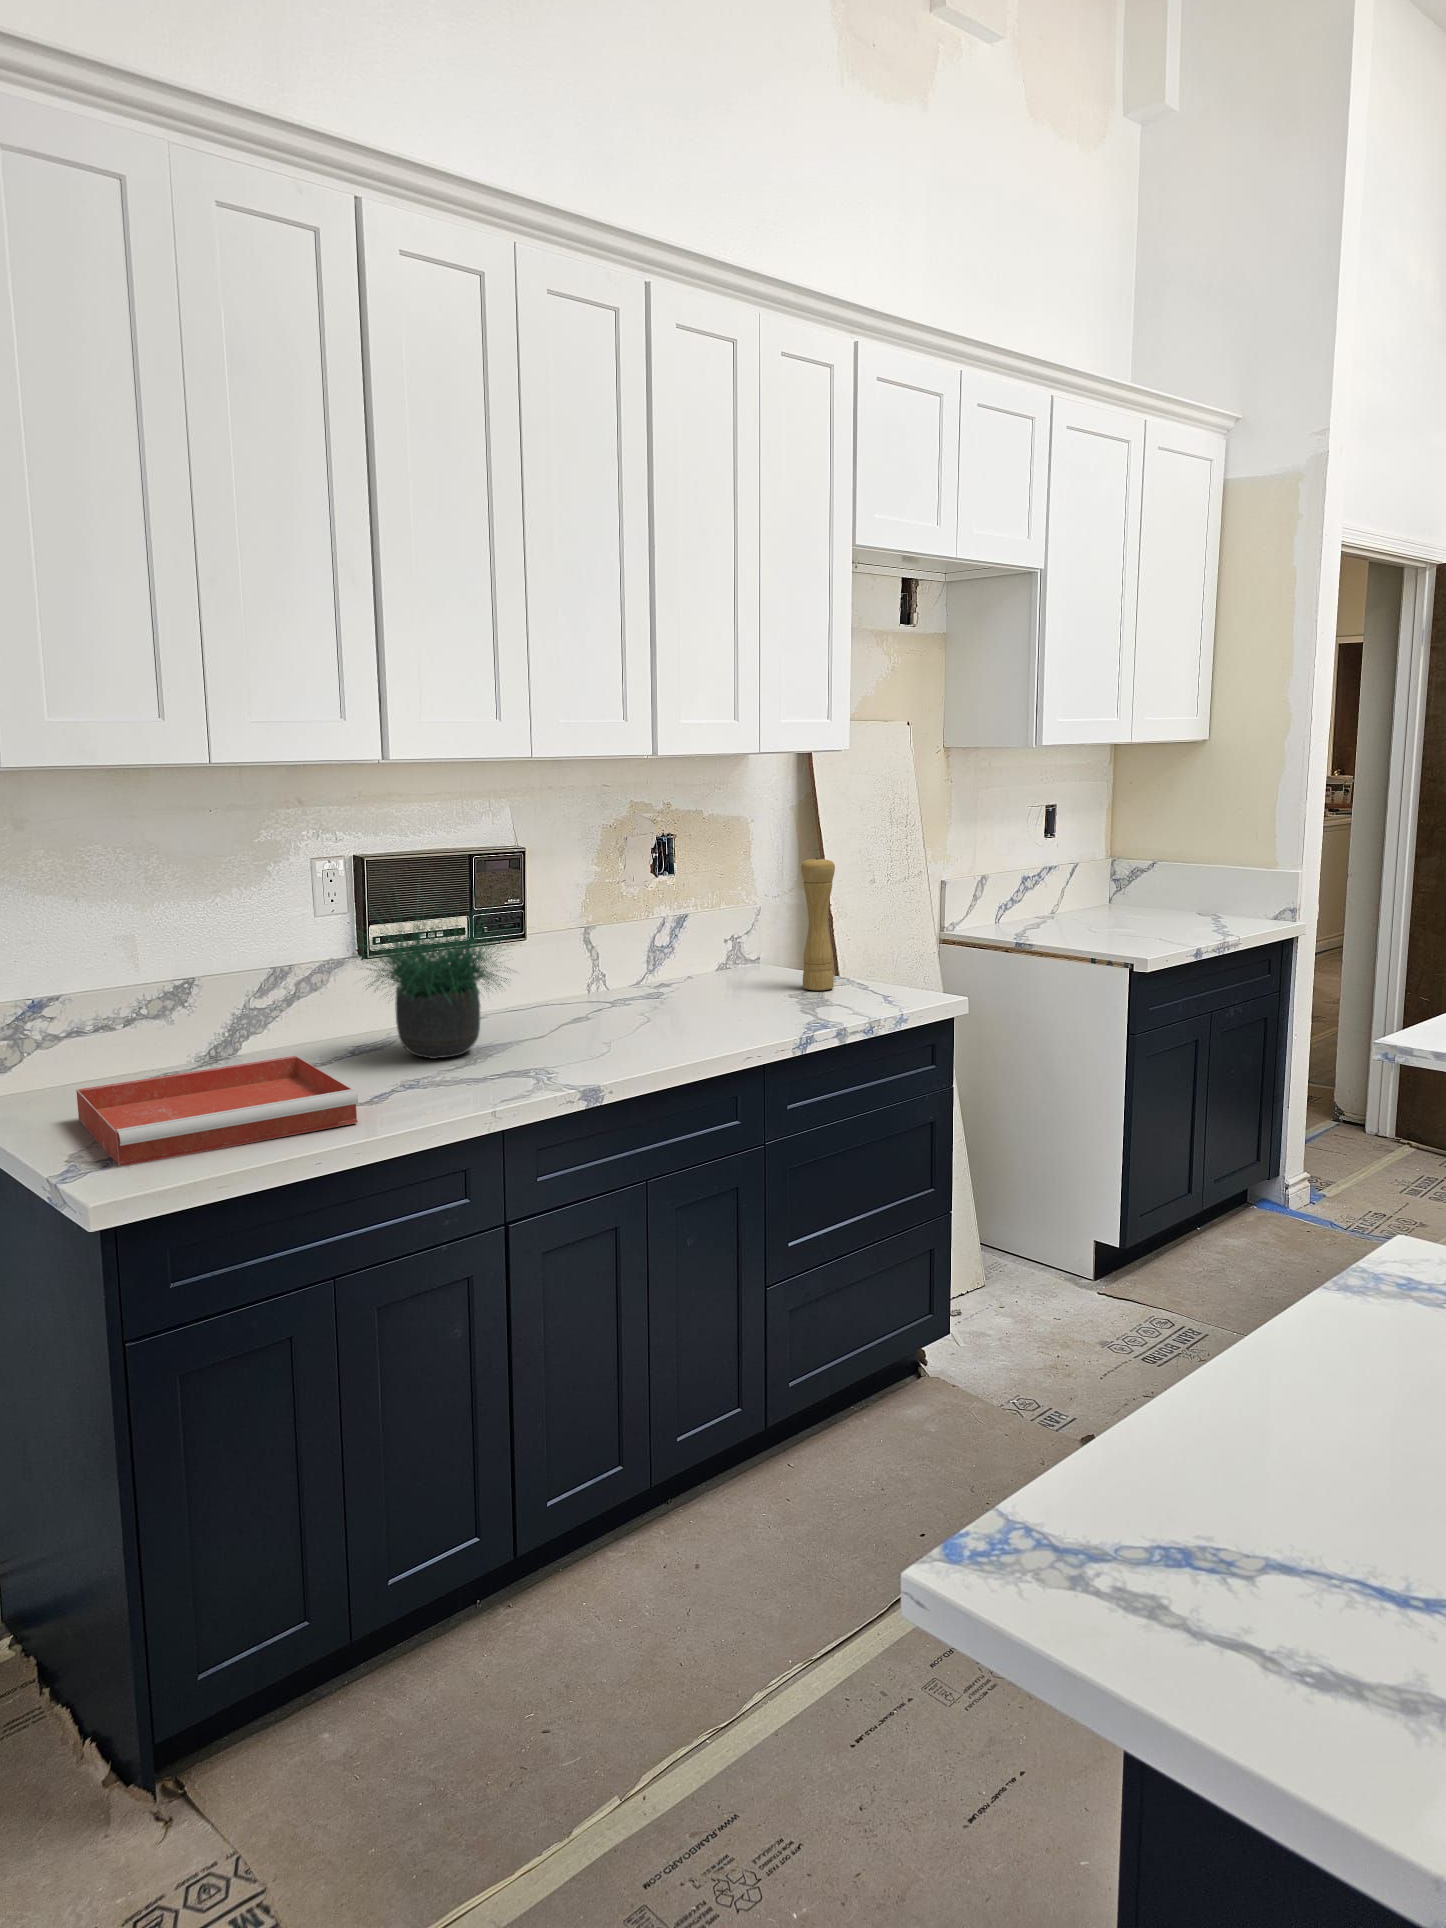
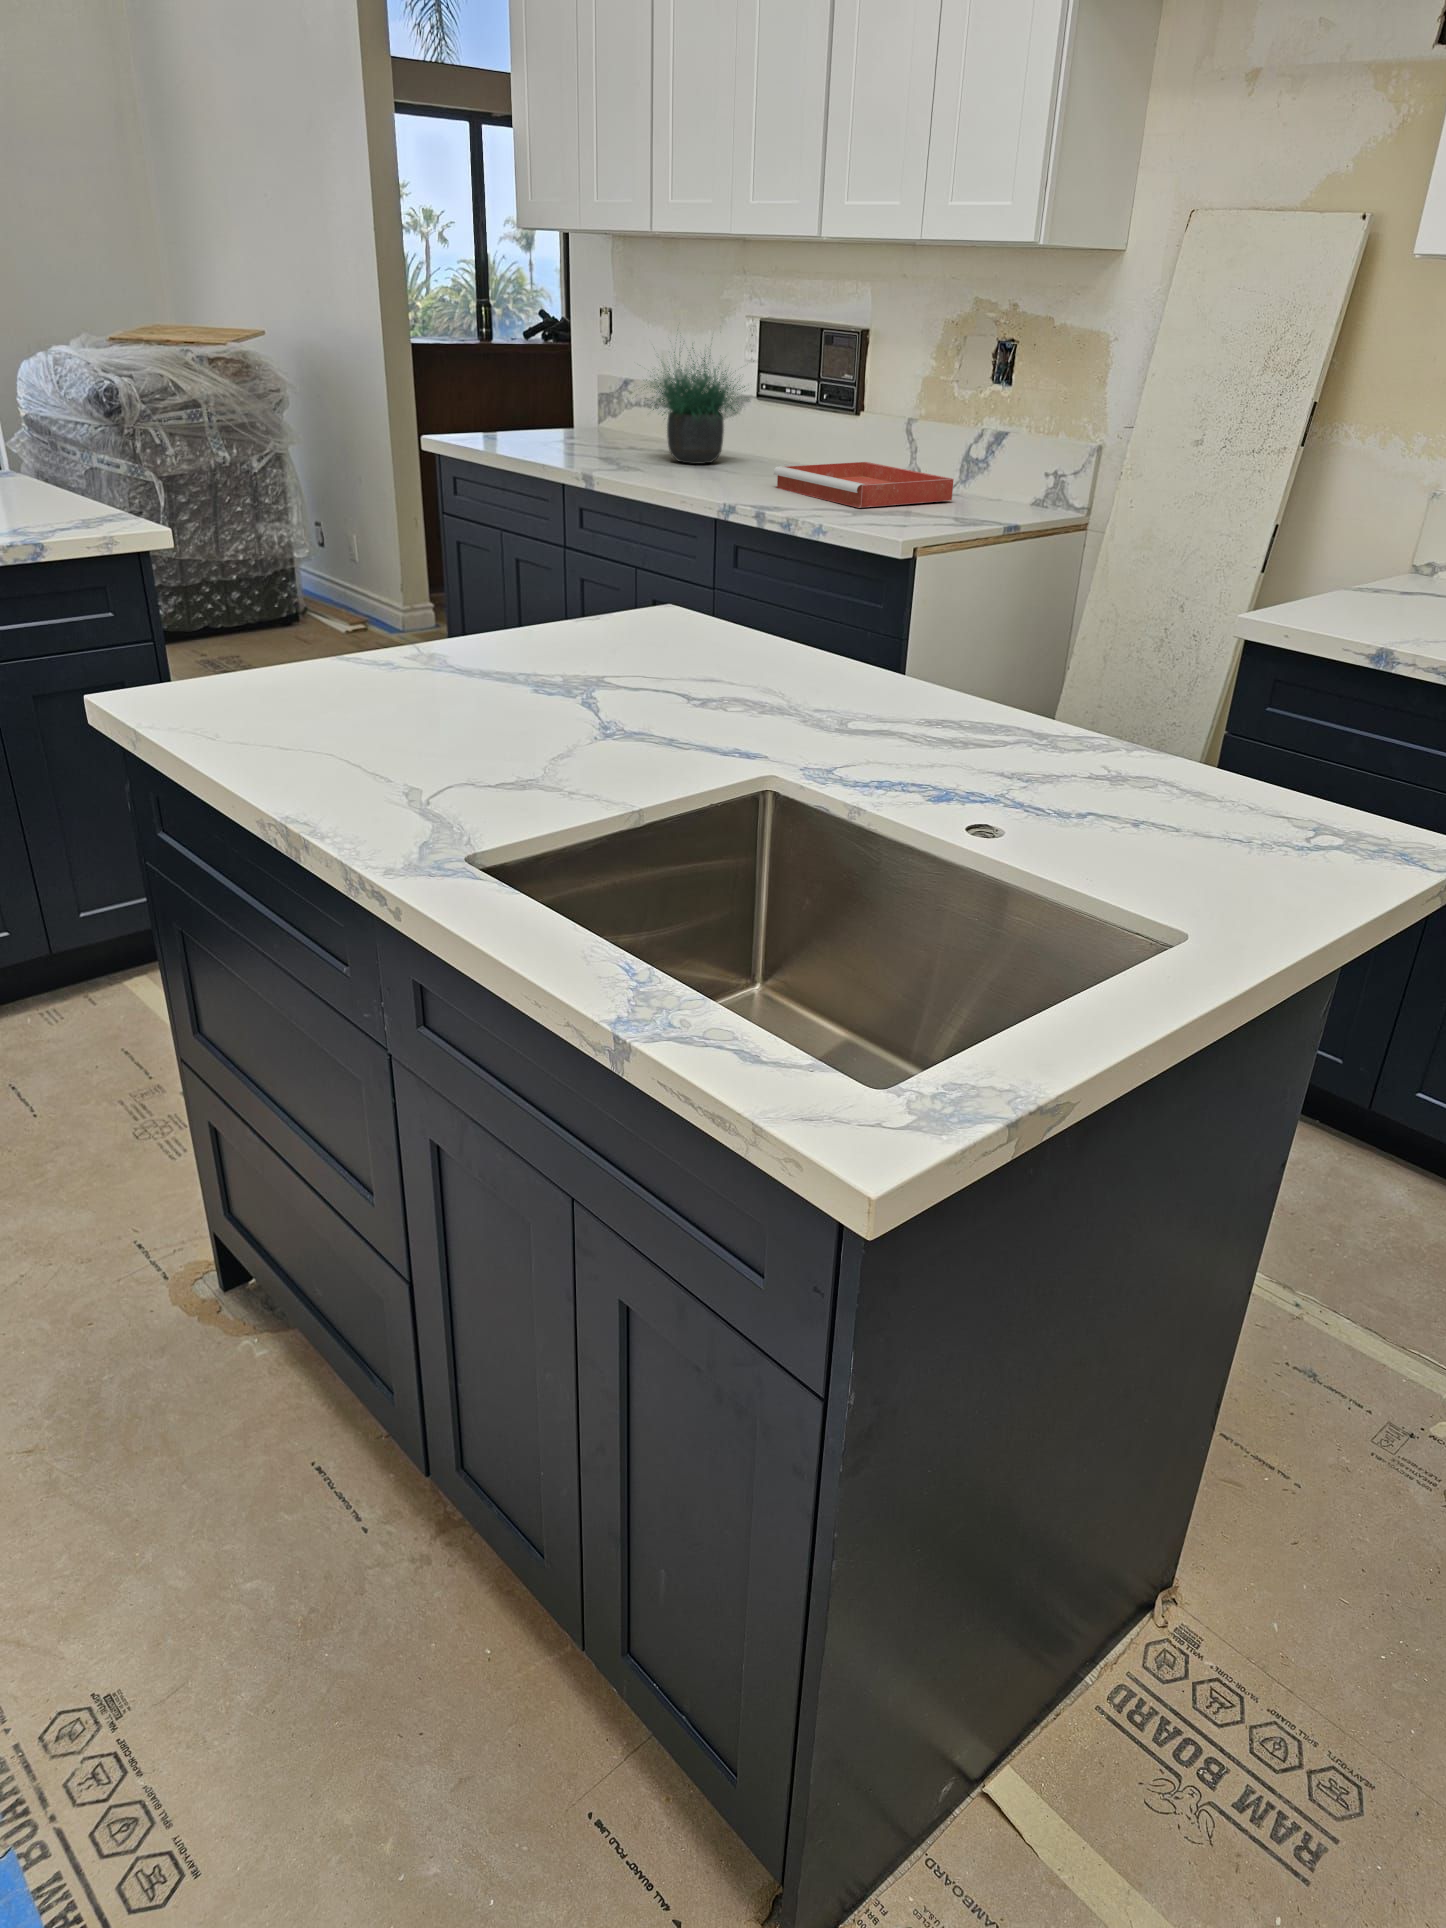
pepper mill: present [801,857,835,990] -> none [933,370,979,519]
tray: present [76,1056,358,1166] -> present [773,462,954,508]

